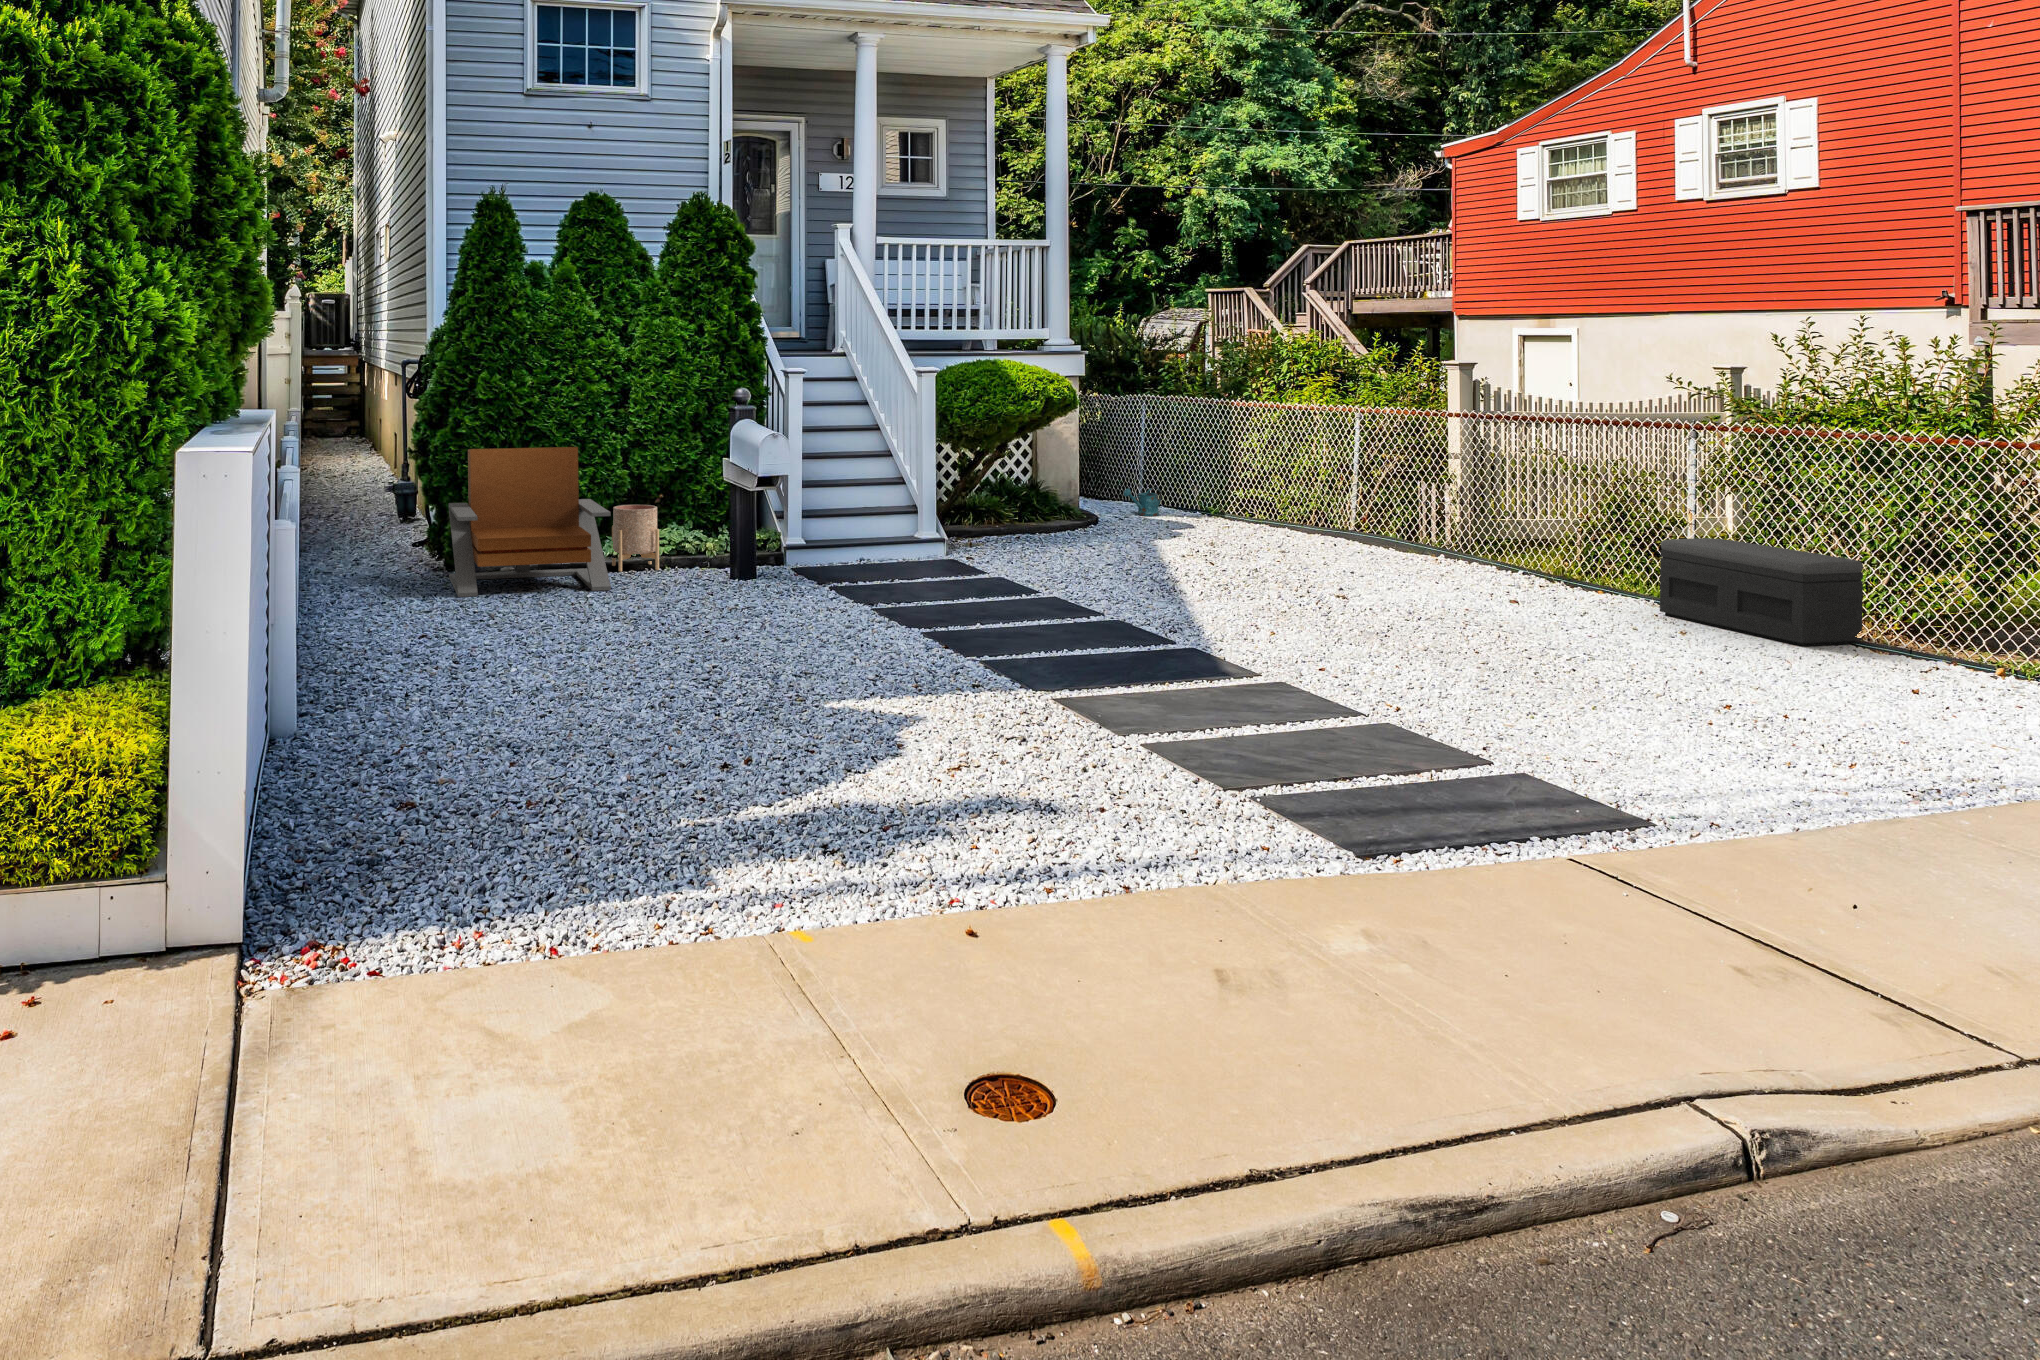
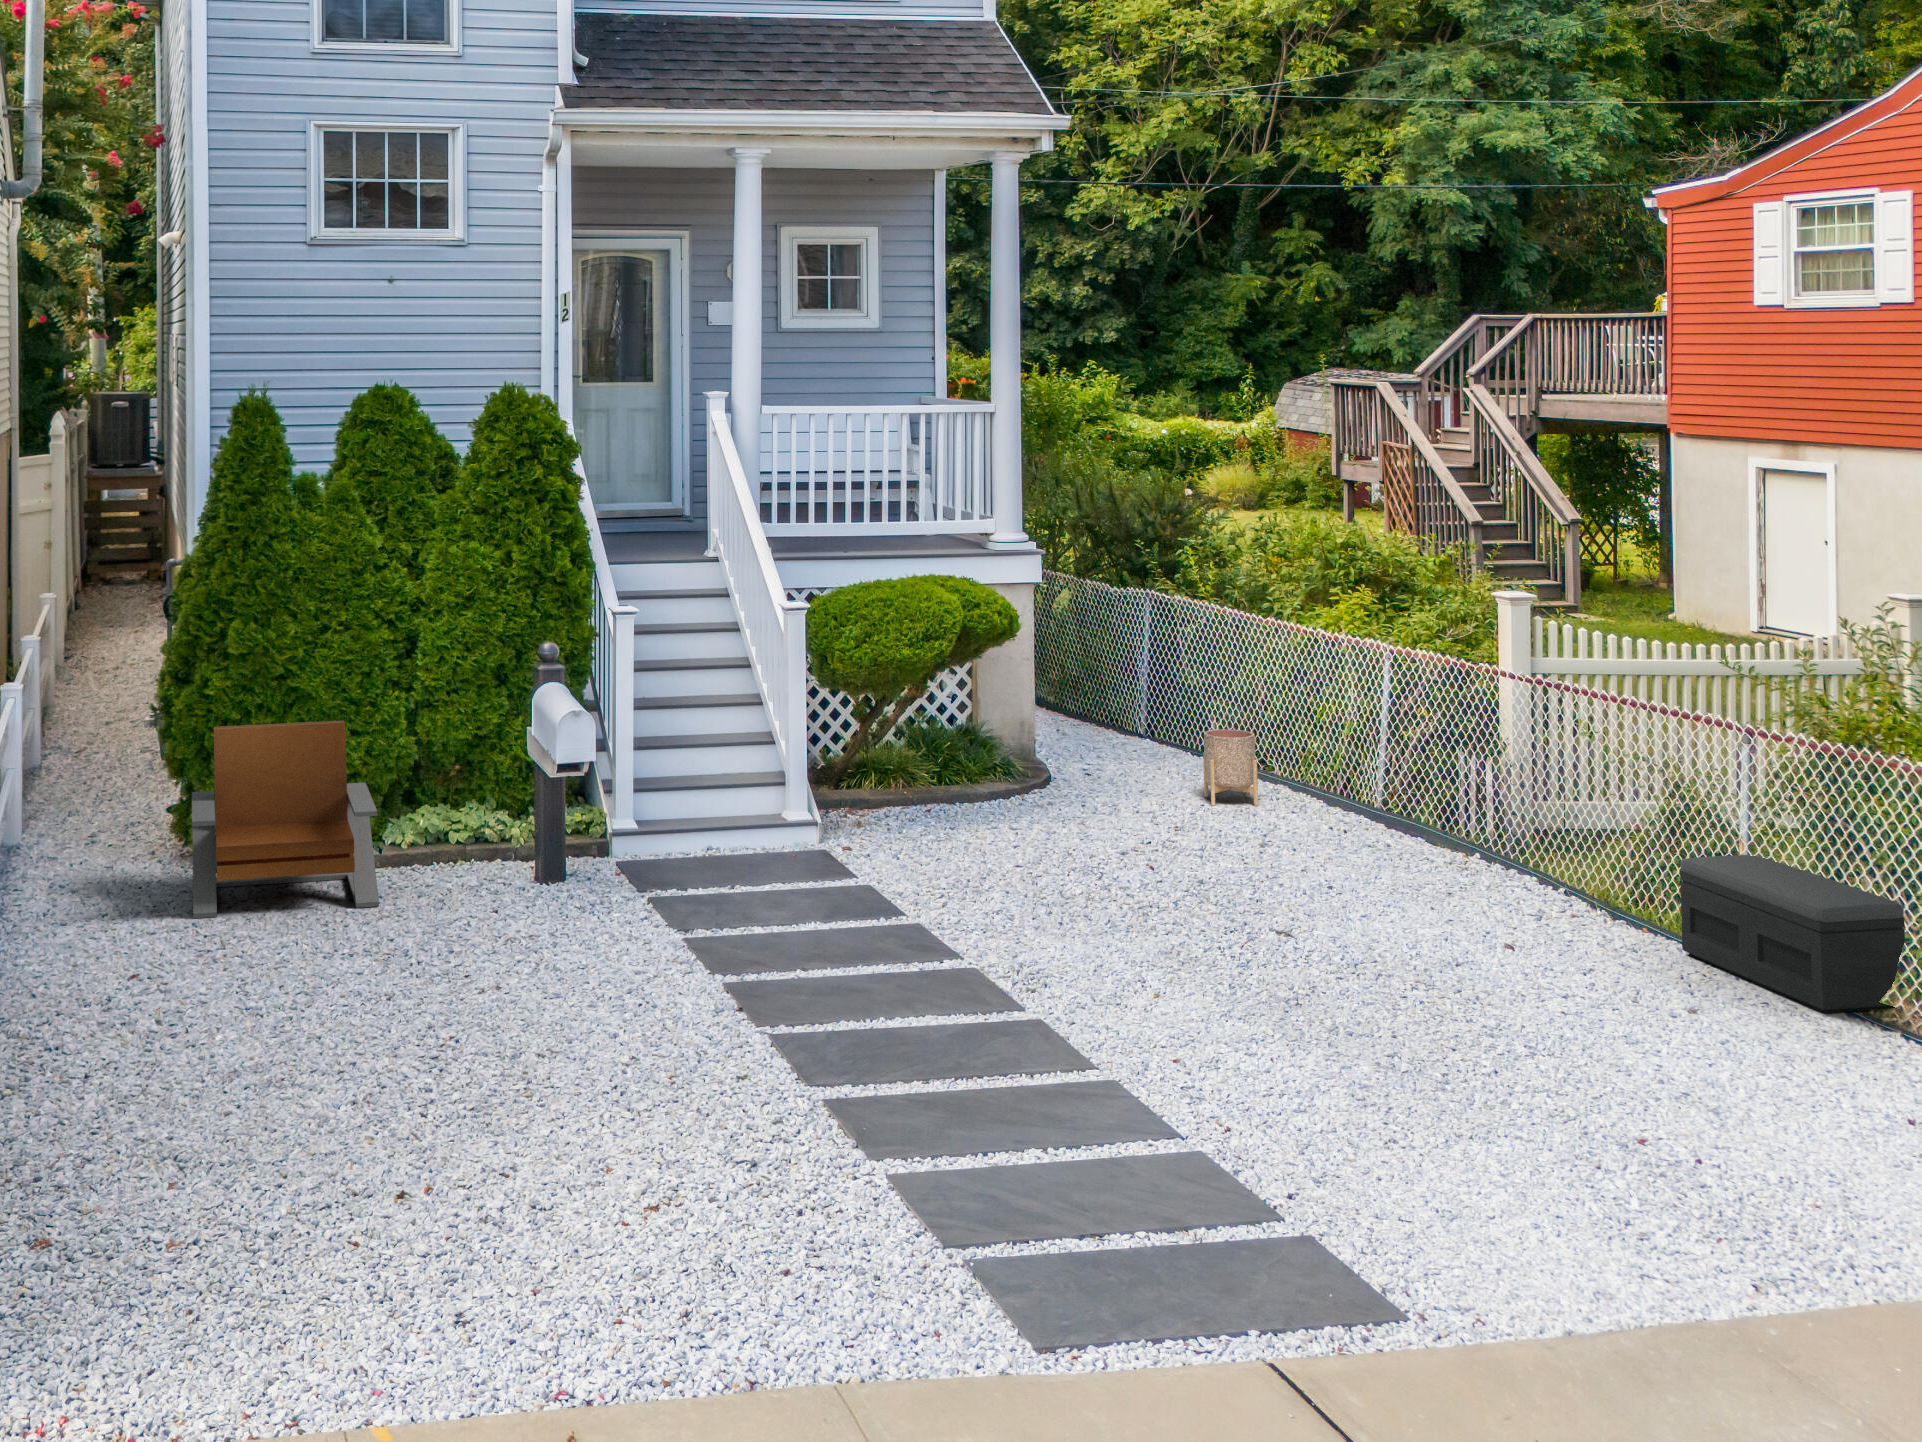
watering can: present [1123,488,1161,516] -> none [1094,724,1147,764]
planter: present [612,505,659,571] -> present [1203,729,1258,806]

